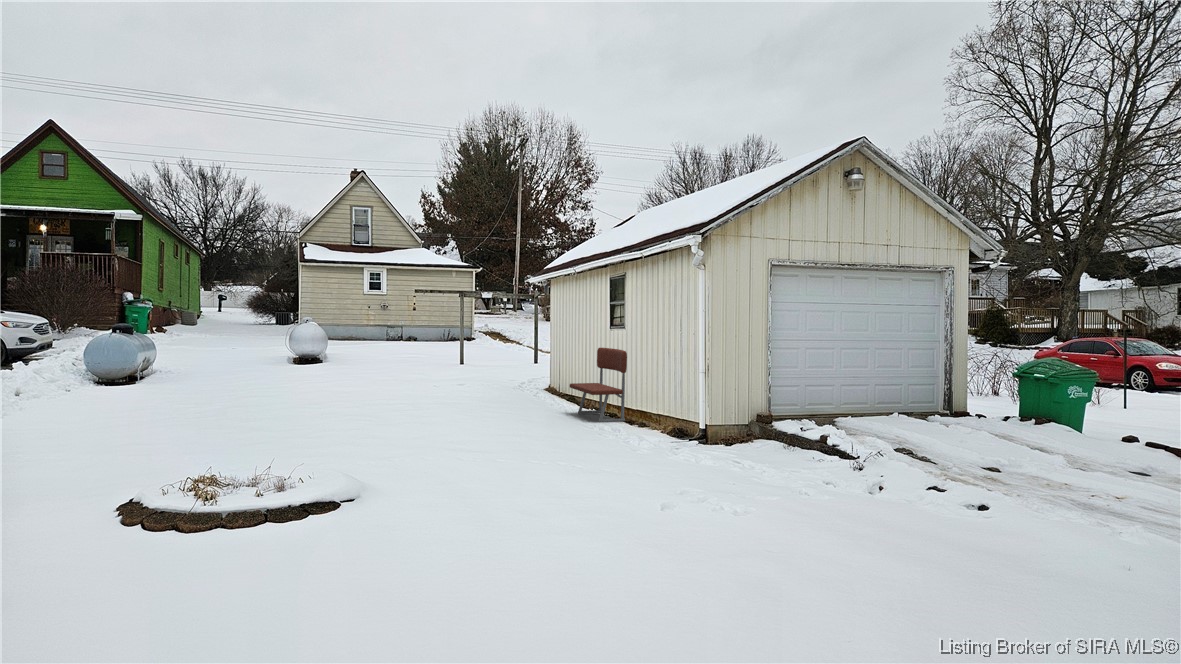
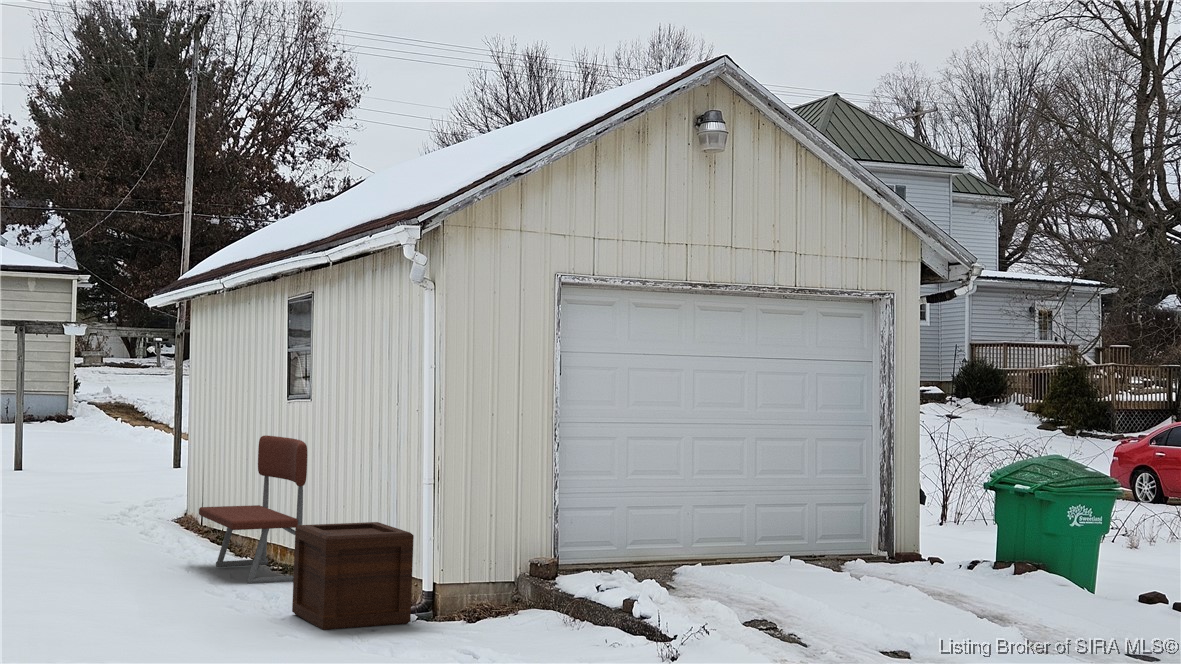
wooden crate: none [633,392,697,447] -> present [292,522,414,630]

